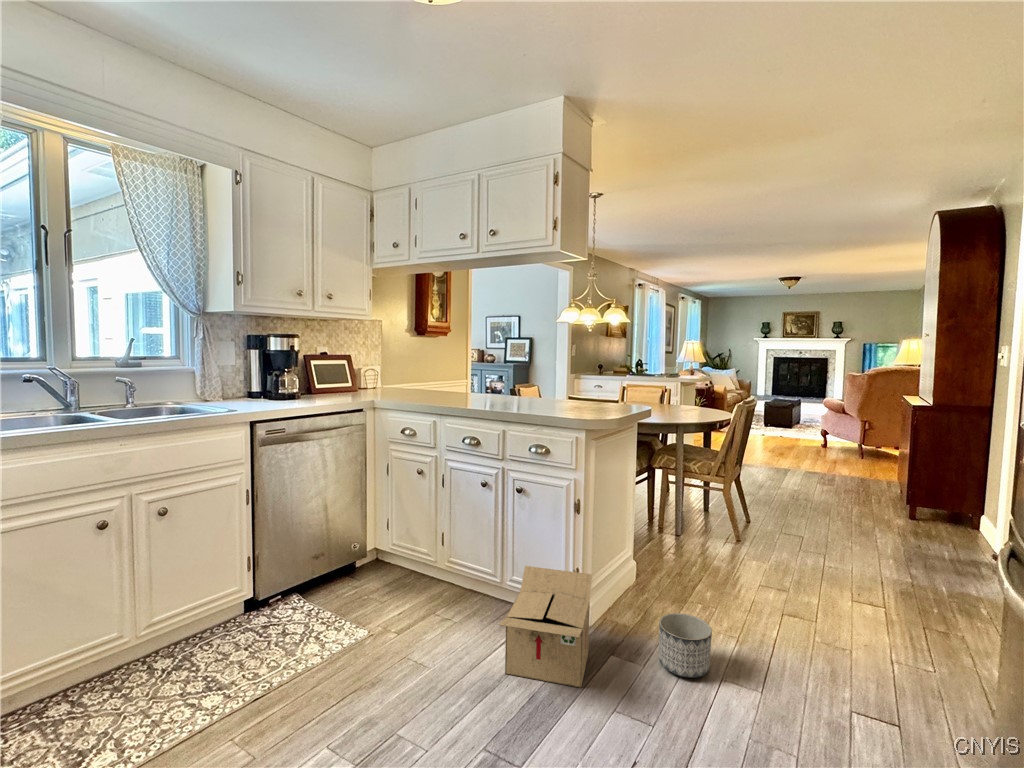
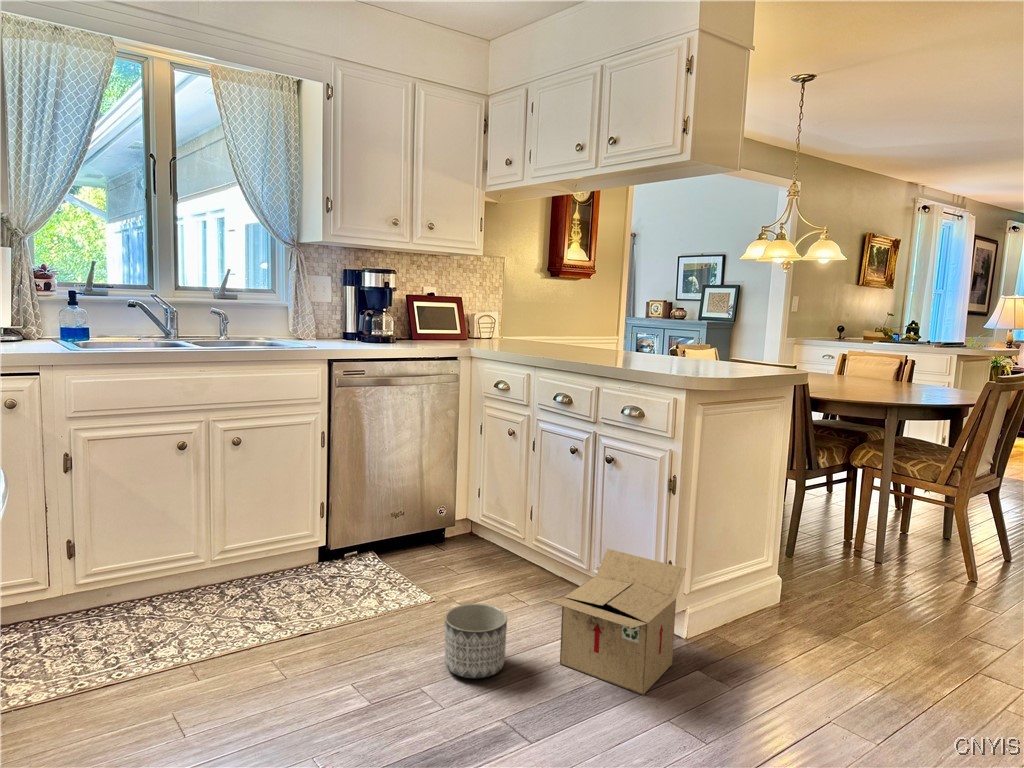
planter: present [659,613,712,678] -> present [445,603,507,678]

